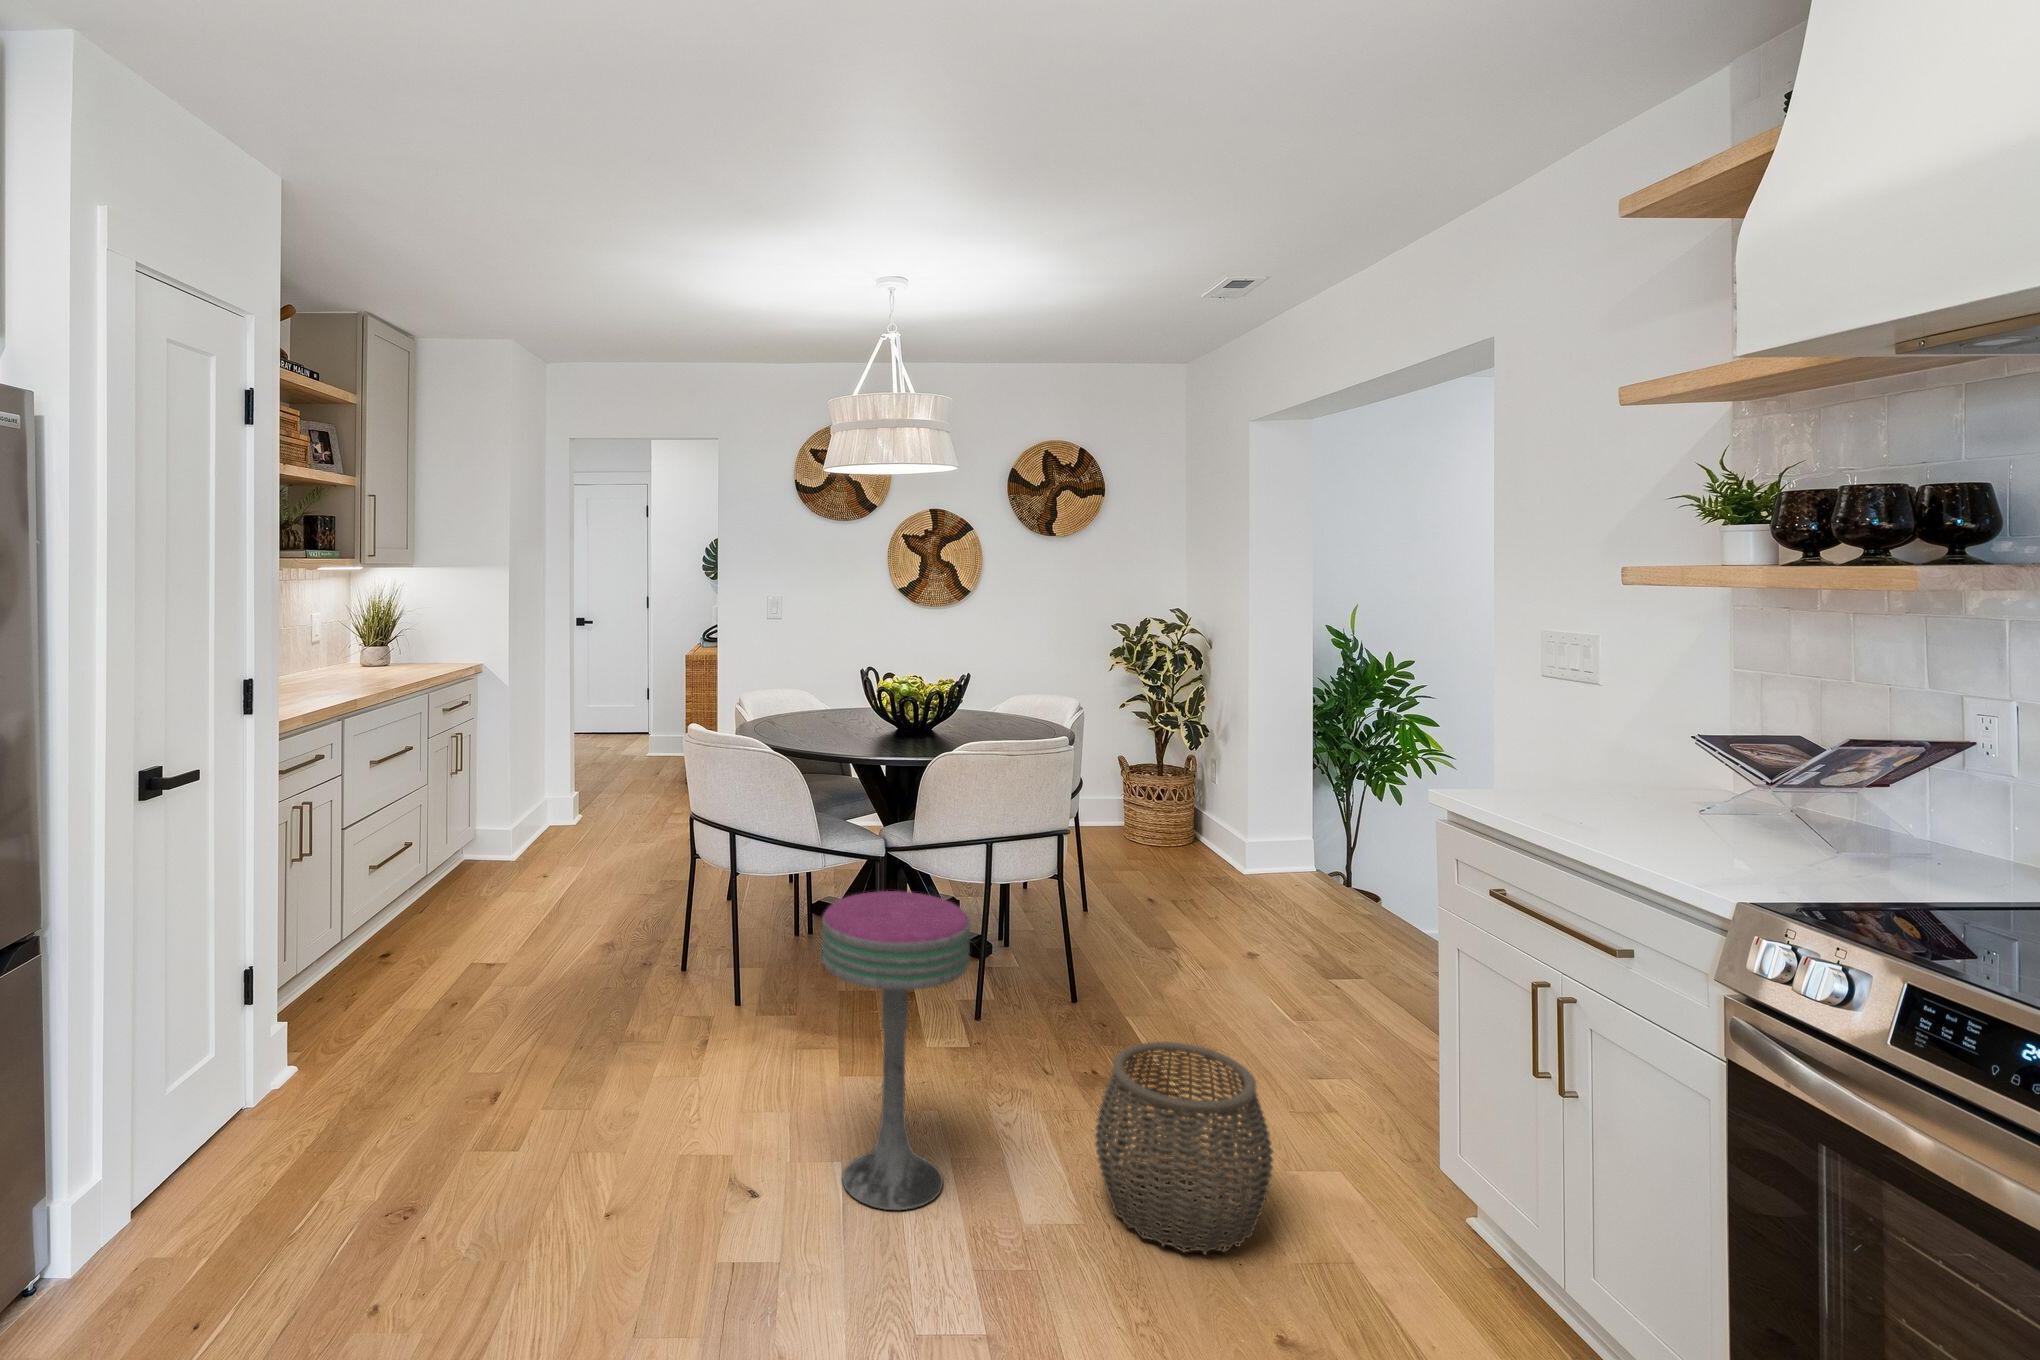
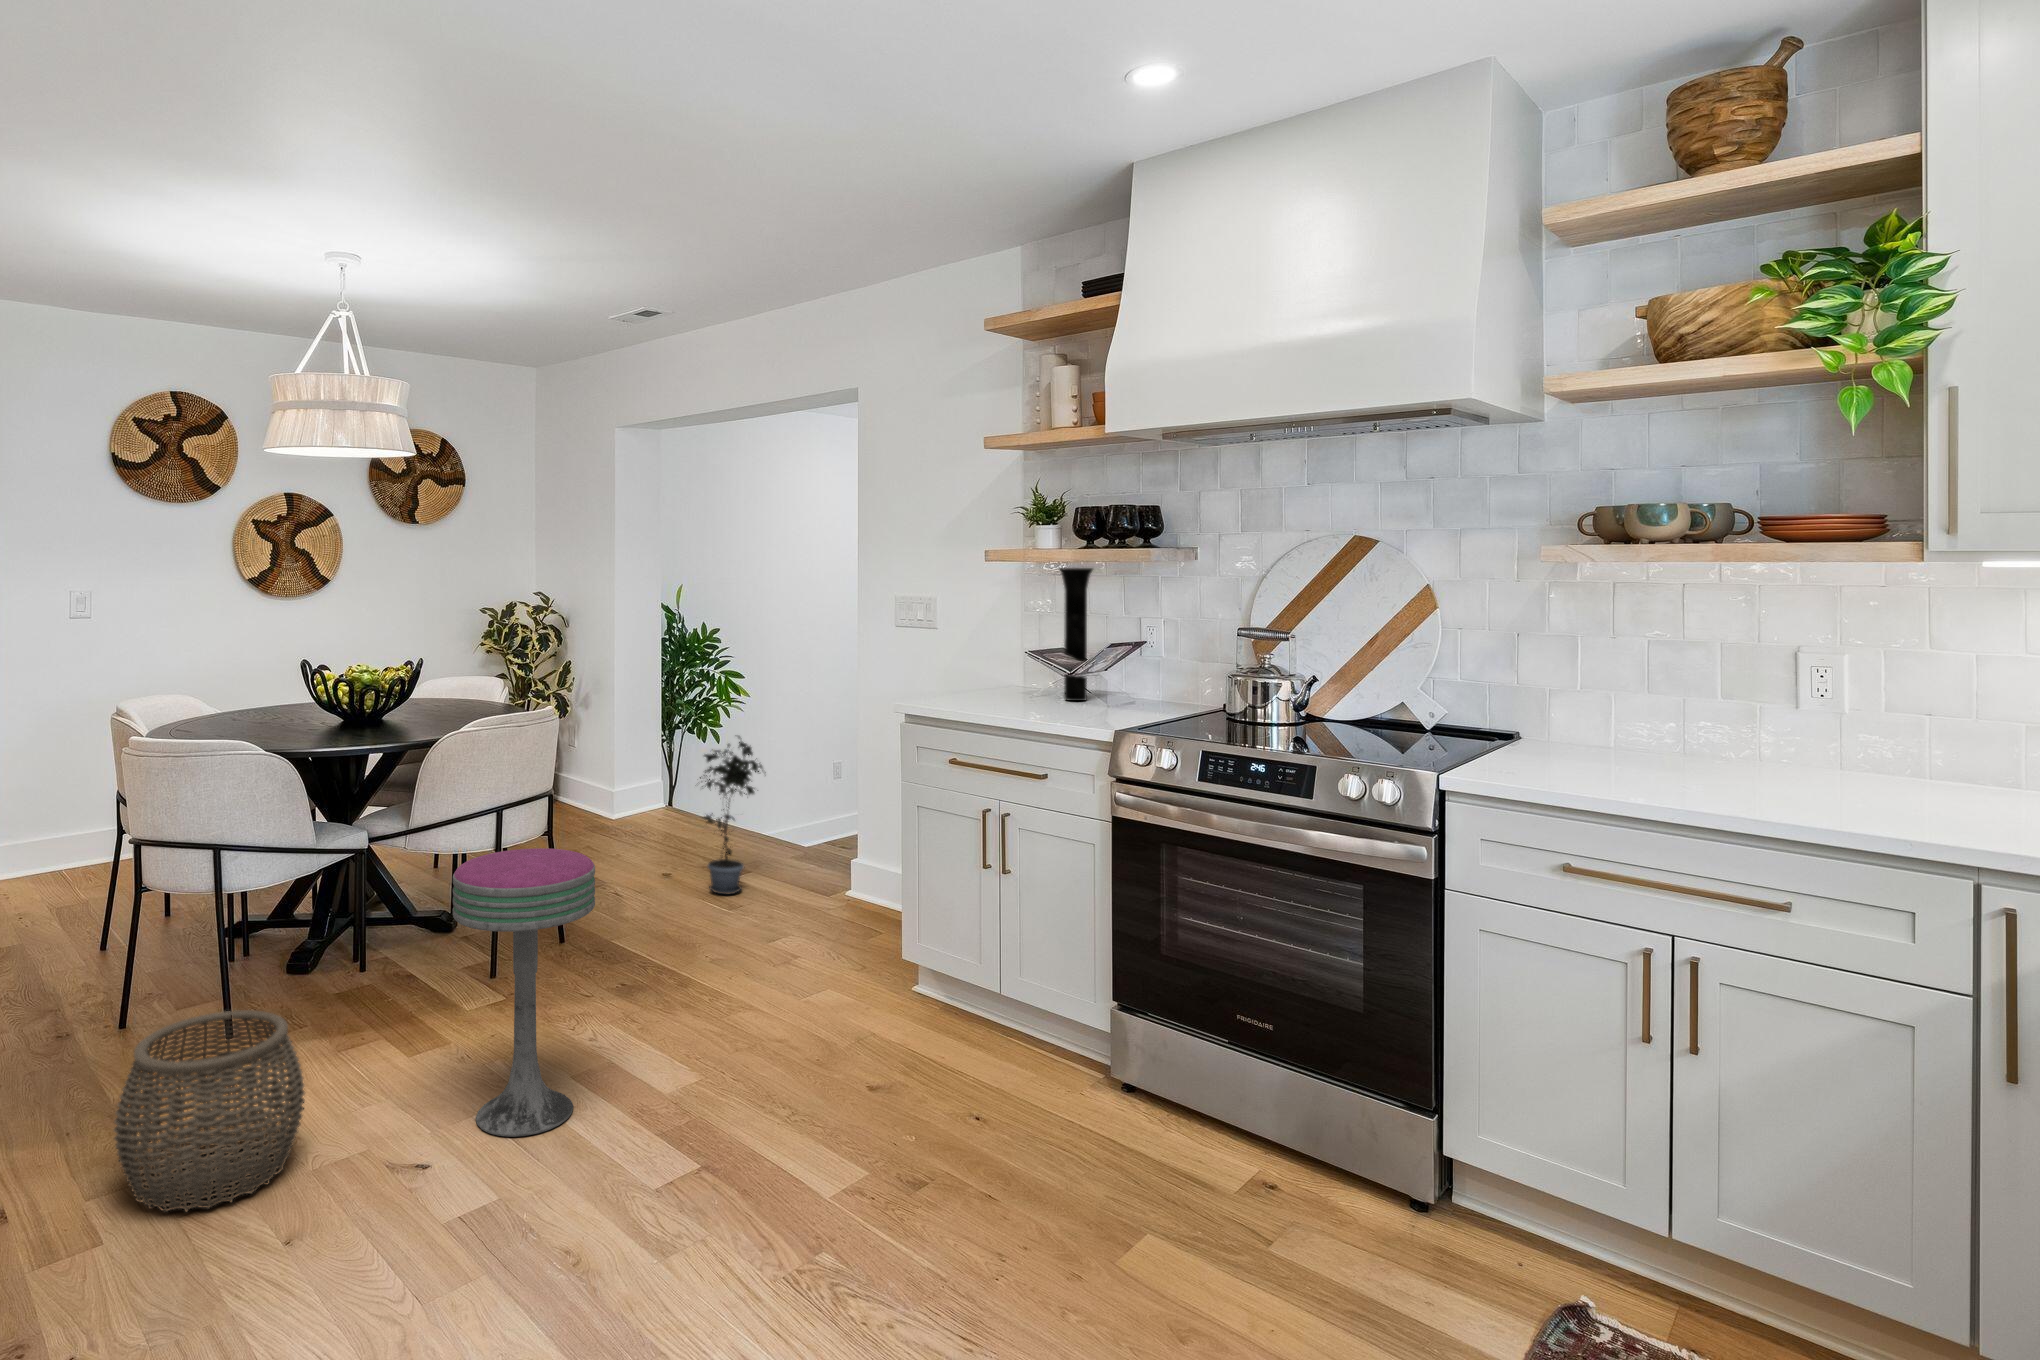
vase: none [1744,612,1821,834] -> present [1059,568,1093,701]
potted plant: none [1262,794,1352,987] -> present [700,736,766,894]
woven basket: present [1095,1042,1273,1254] -> present [114,1010,305,1212]

